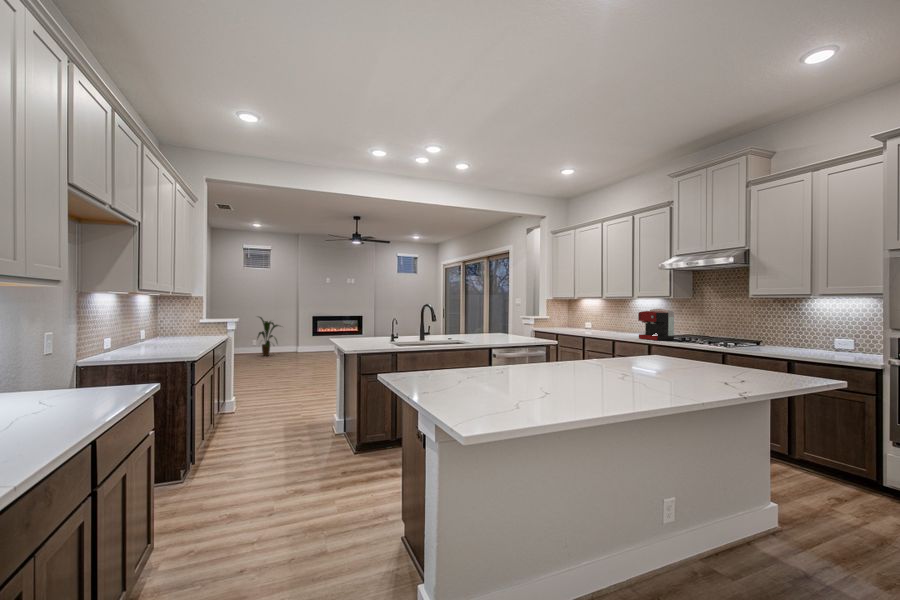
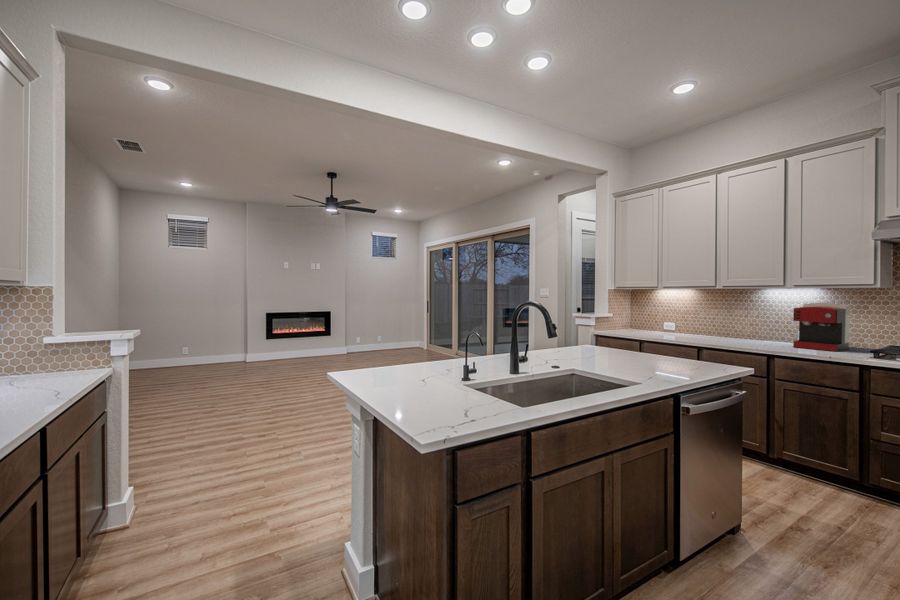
house plant: present [258,317,279,356] -> none [185,314,227,367]

